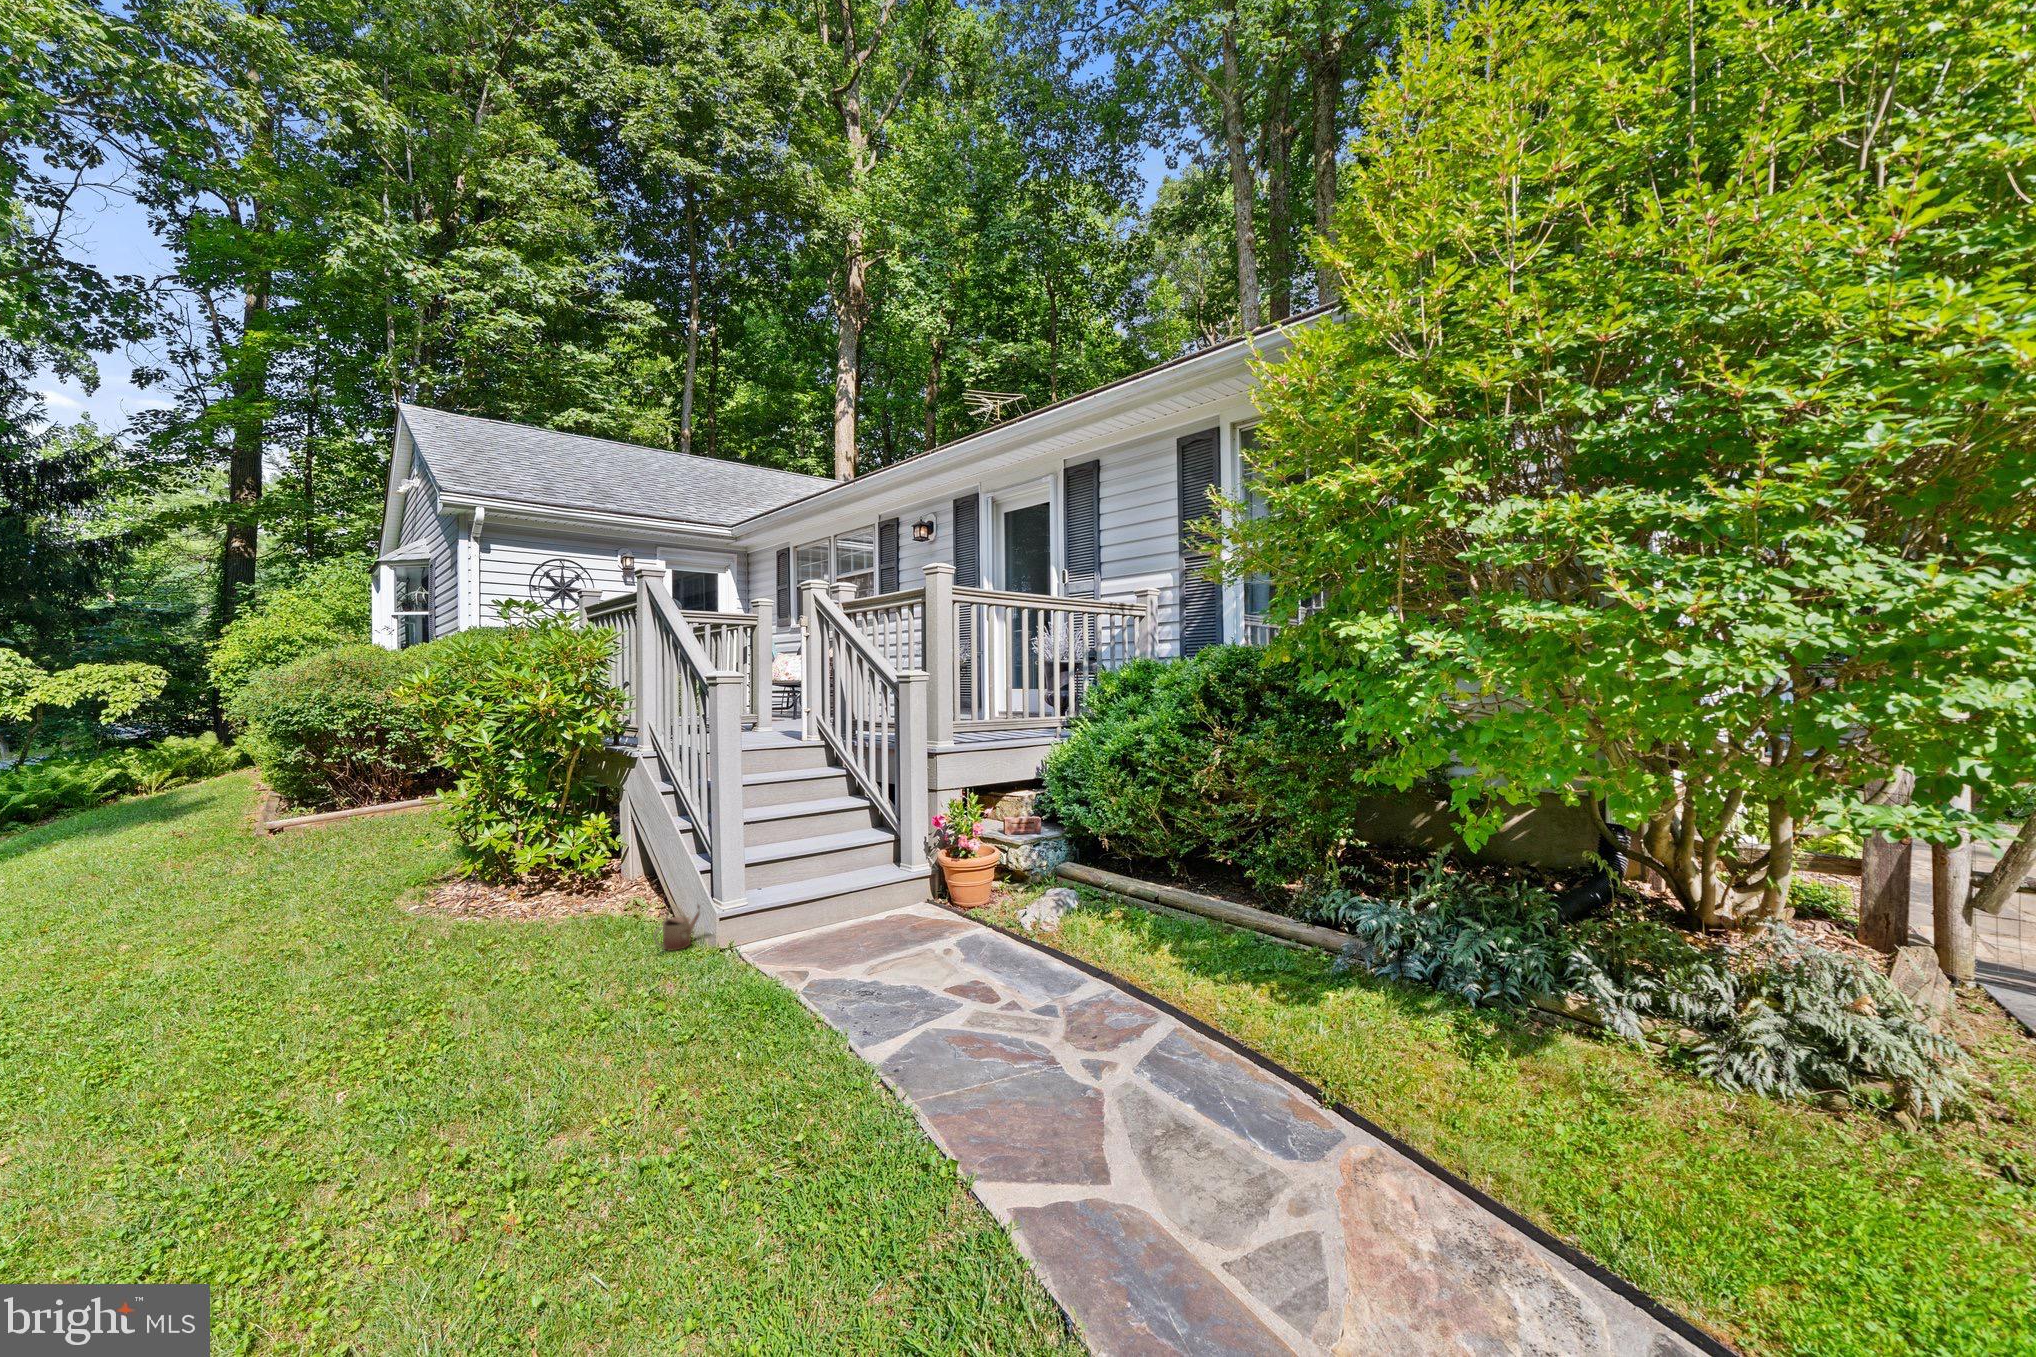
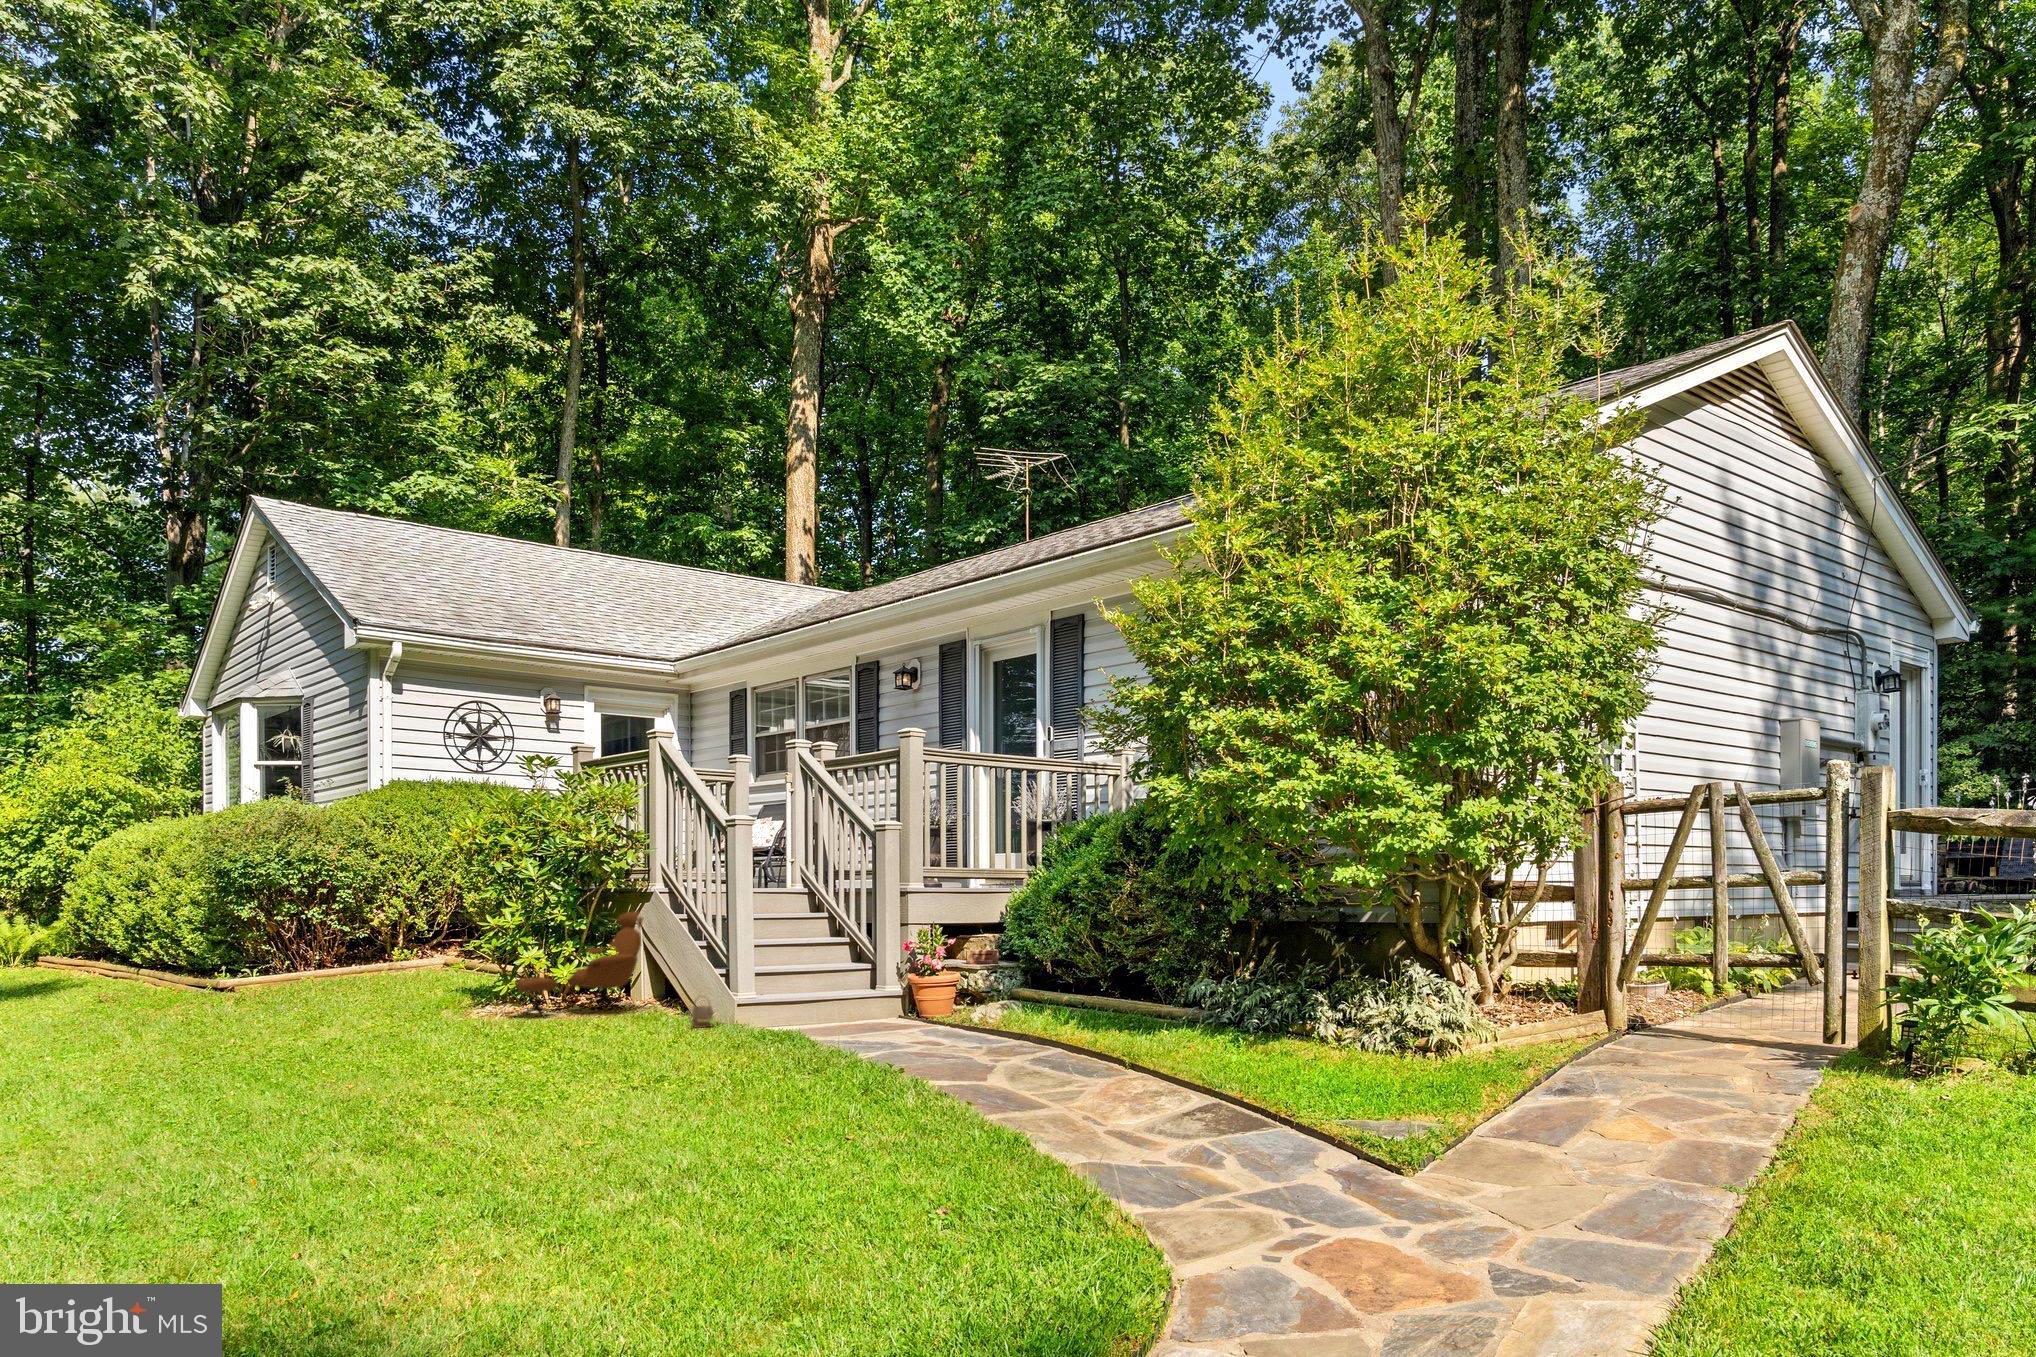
lounge chair: none [445,779,630,927] -> present [516,911,643,1017]

